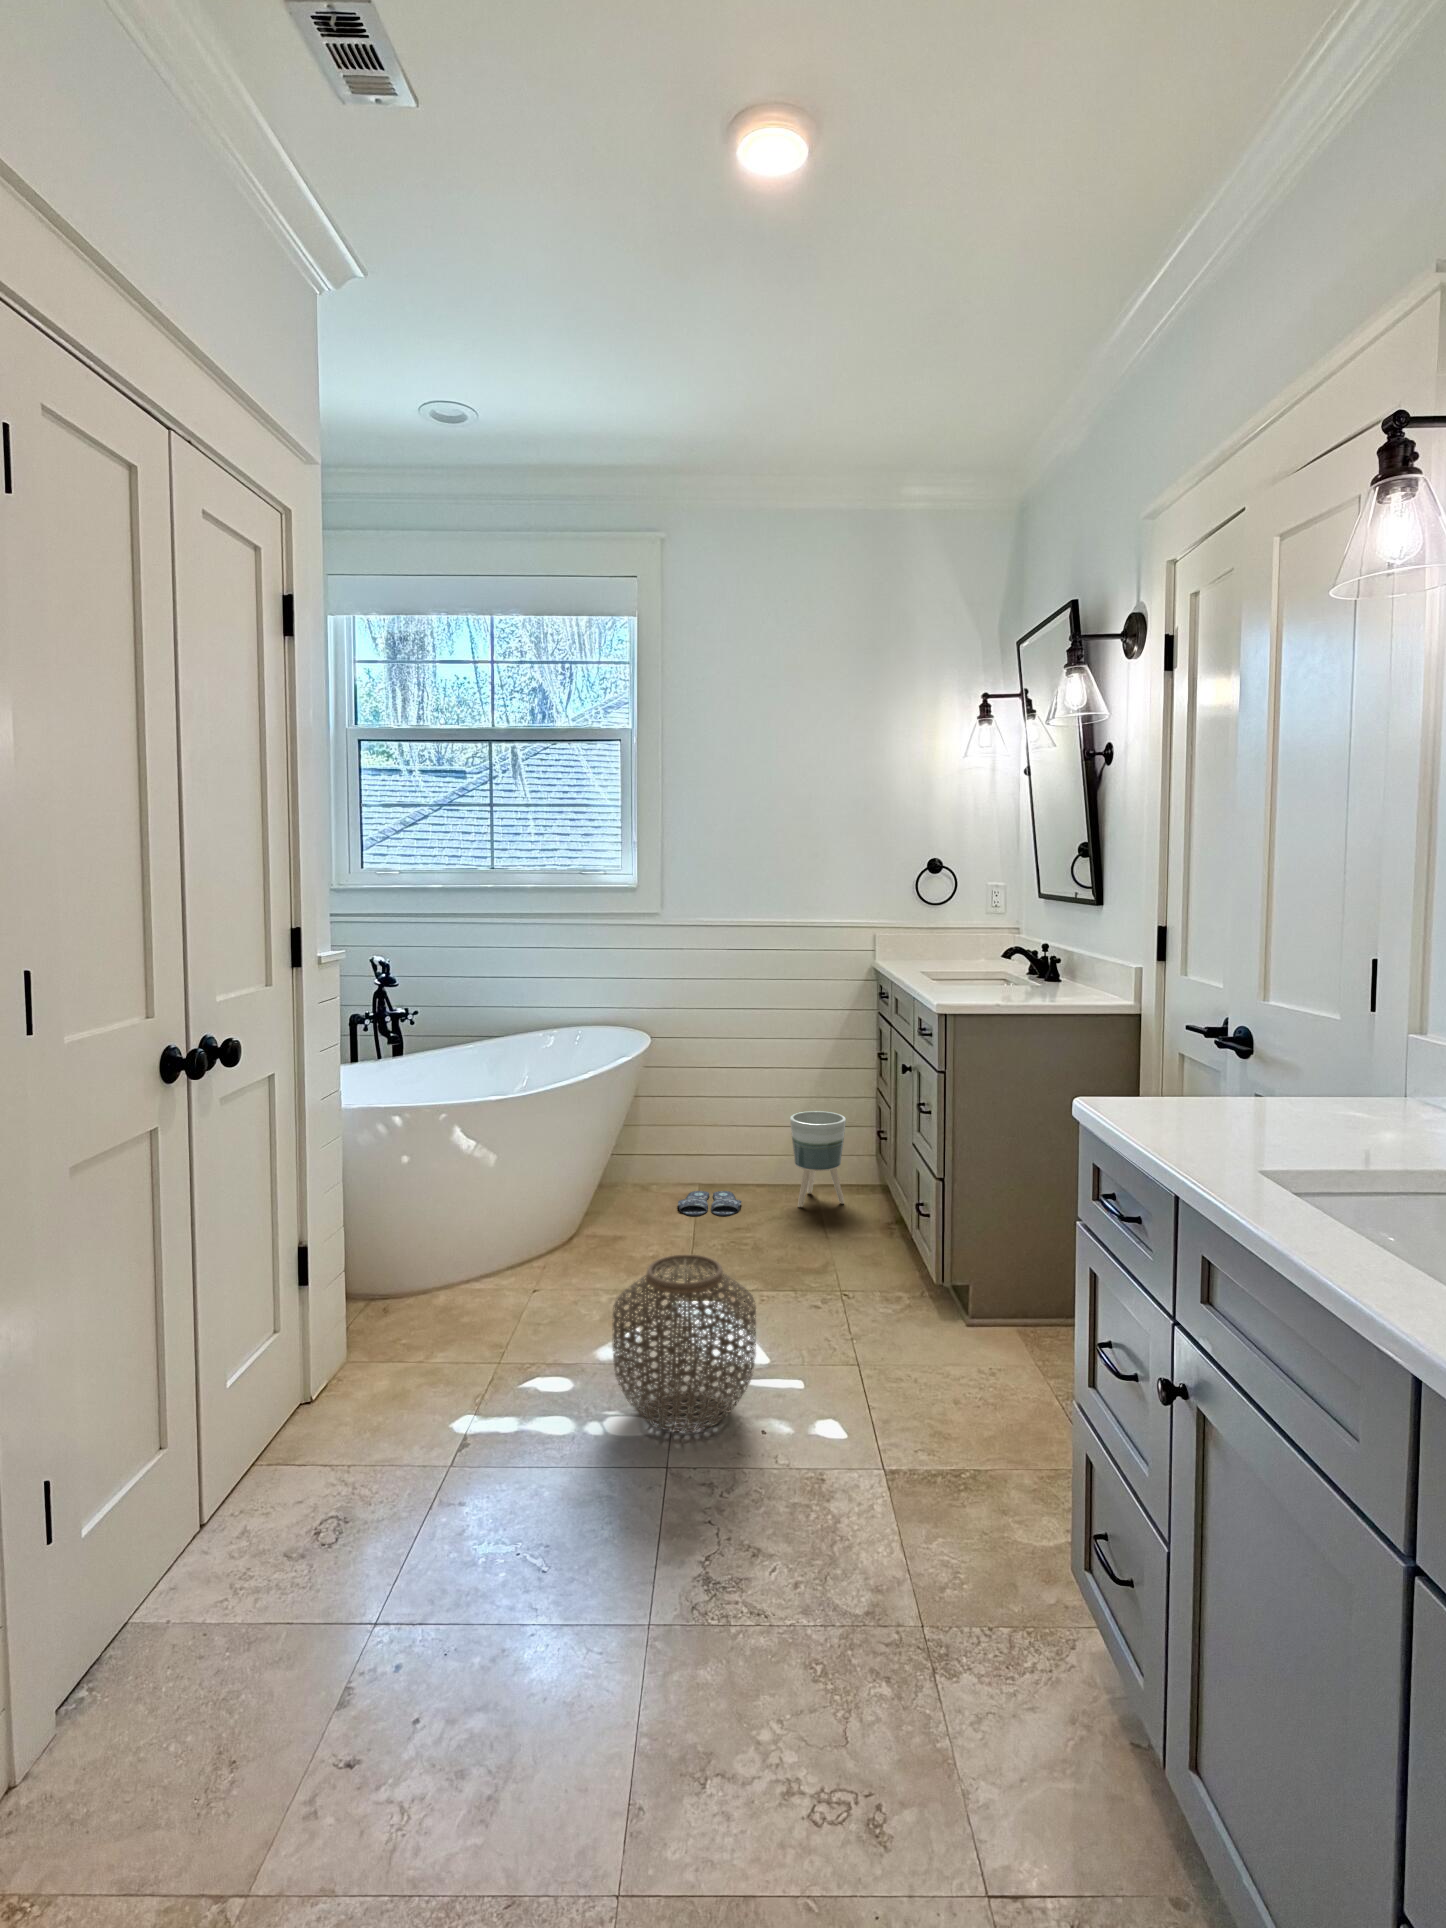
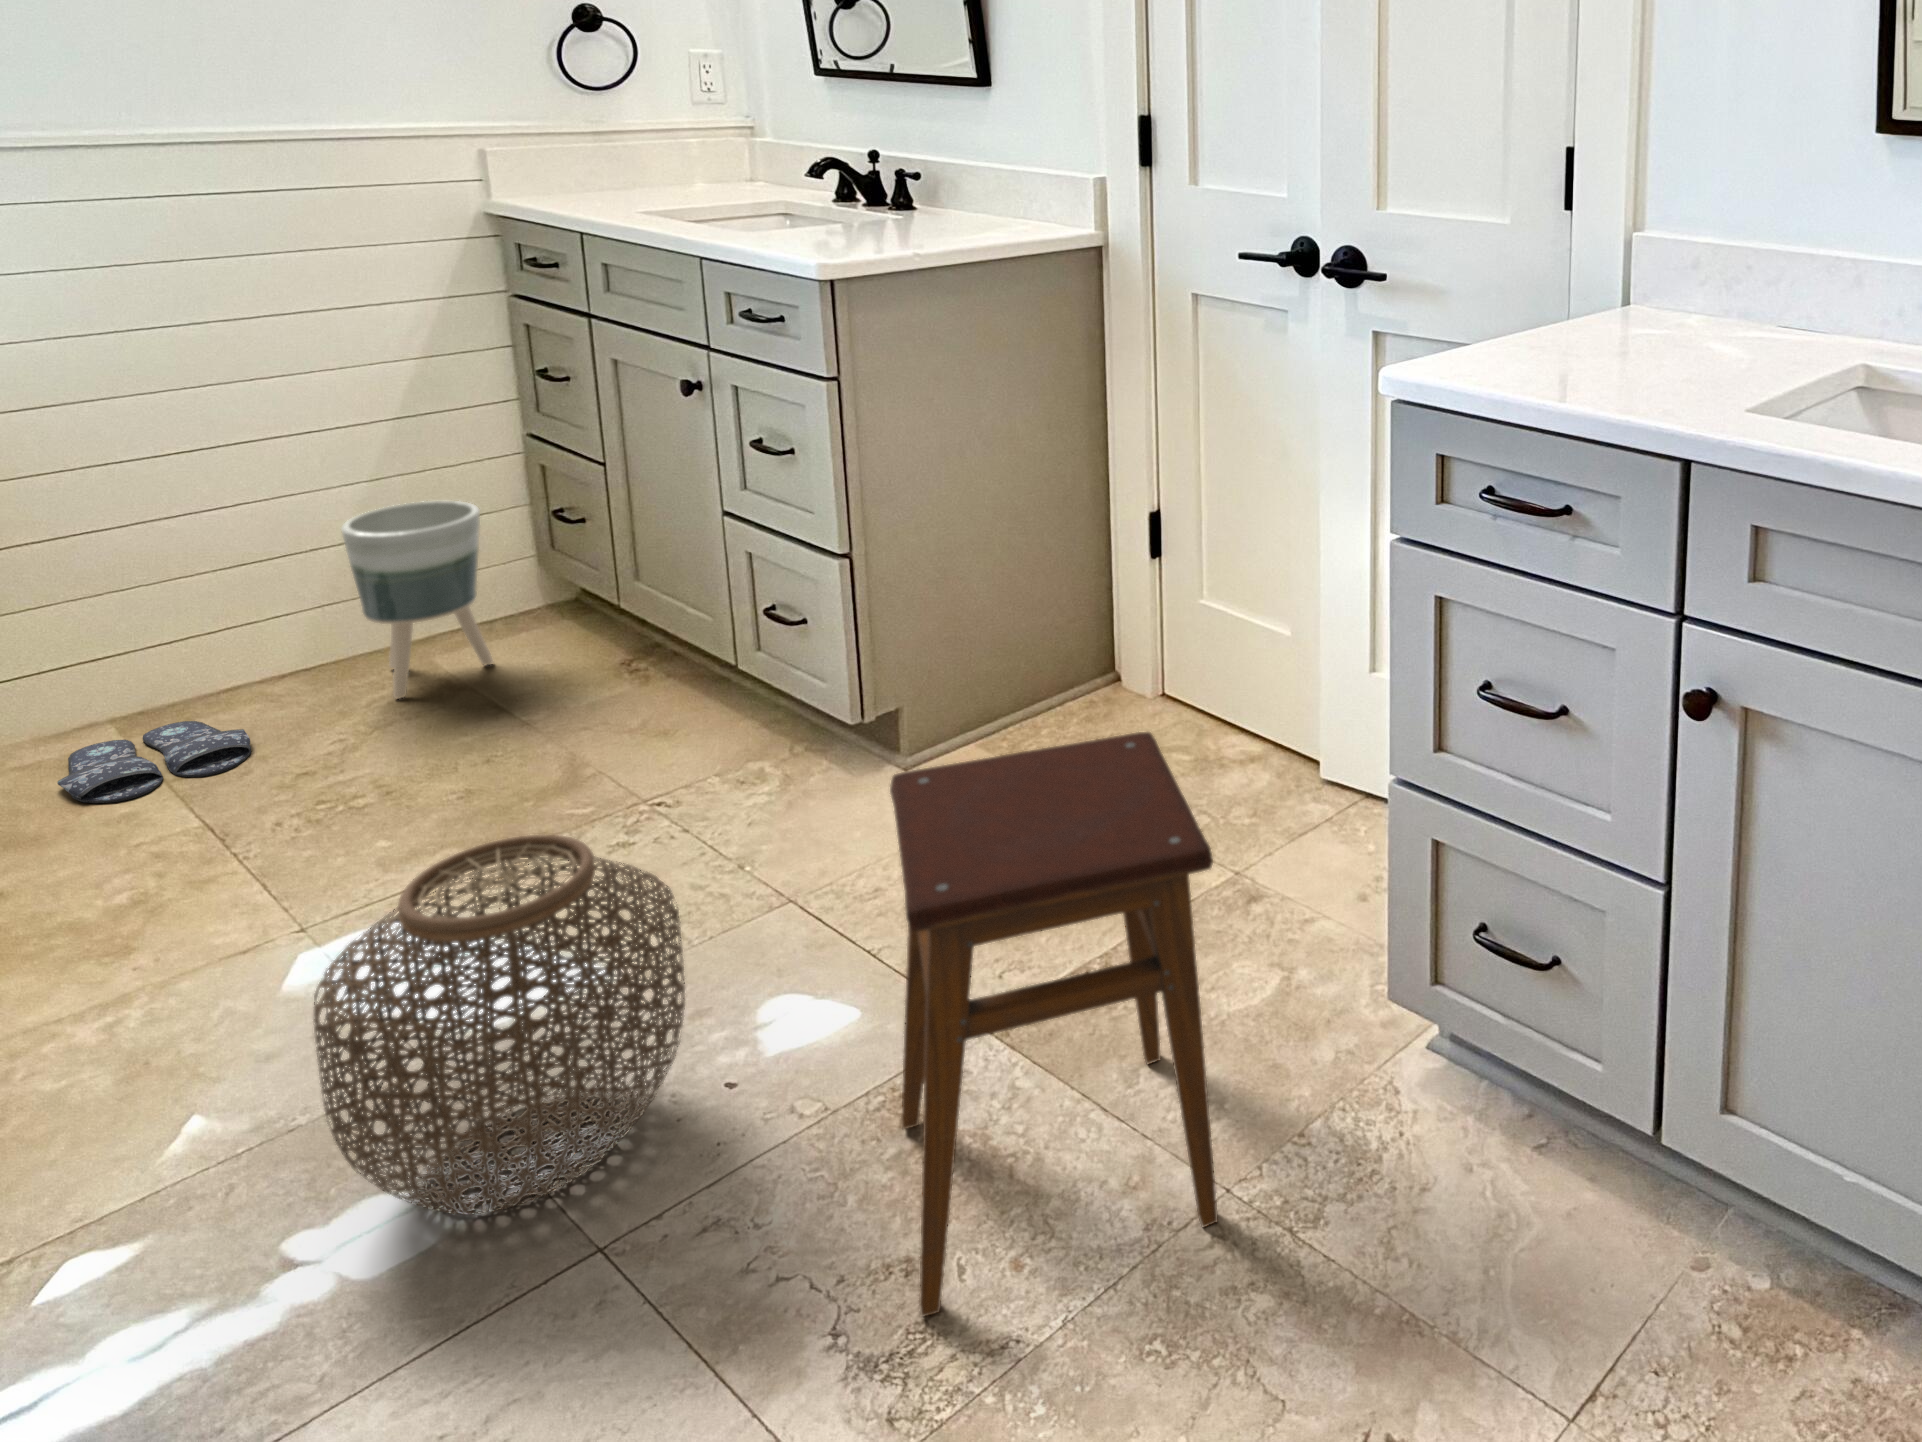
stool: none [743,1279,957,1637] -> present [890,732,1218,1316]

